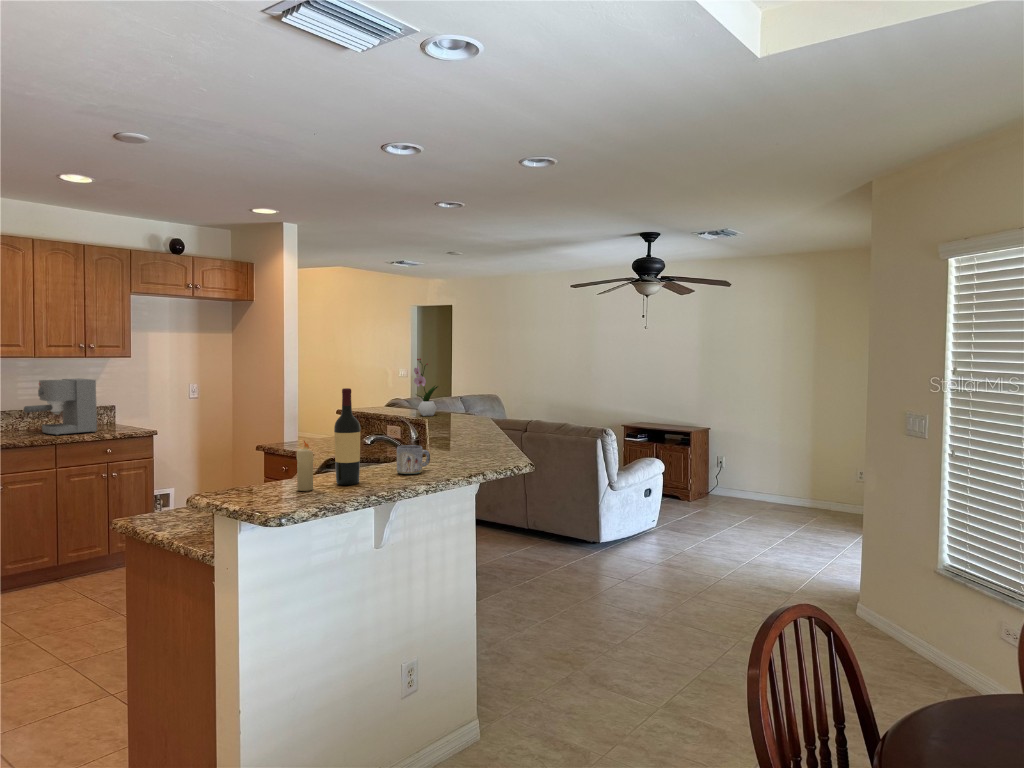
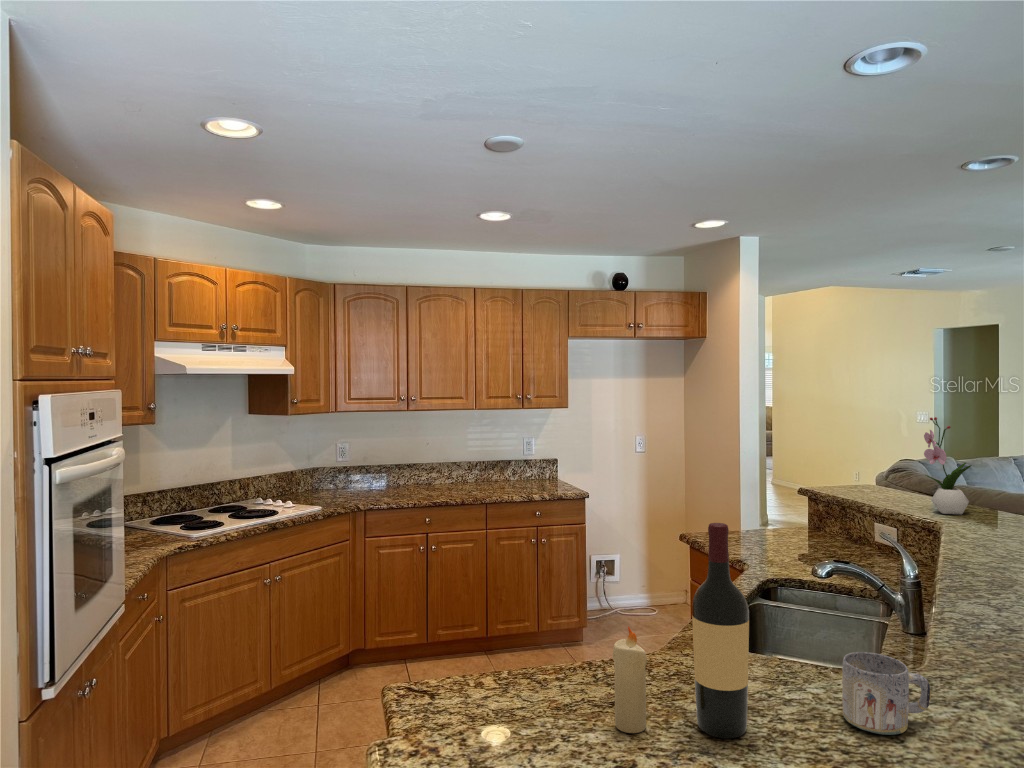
coffee maker: present [24,378,97,435] -> none [467,430,531,492]

